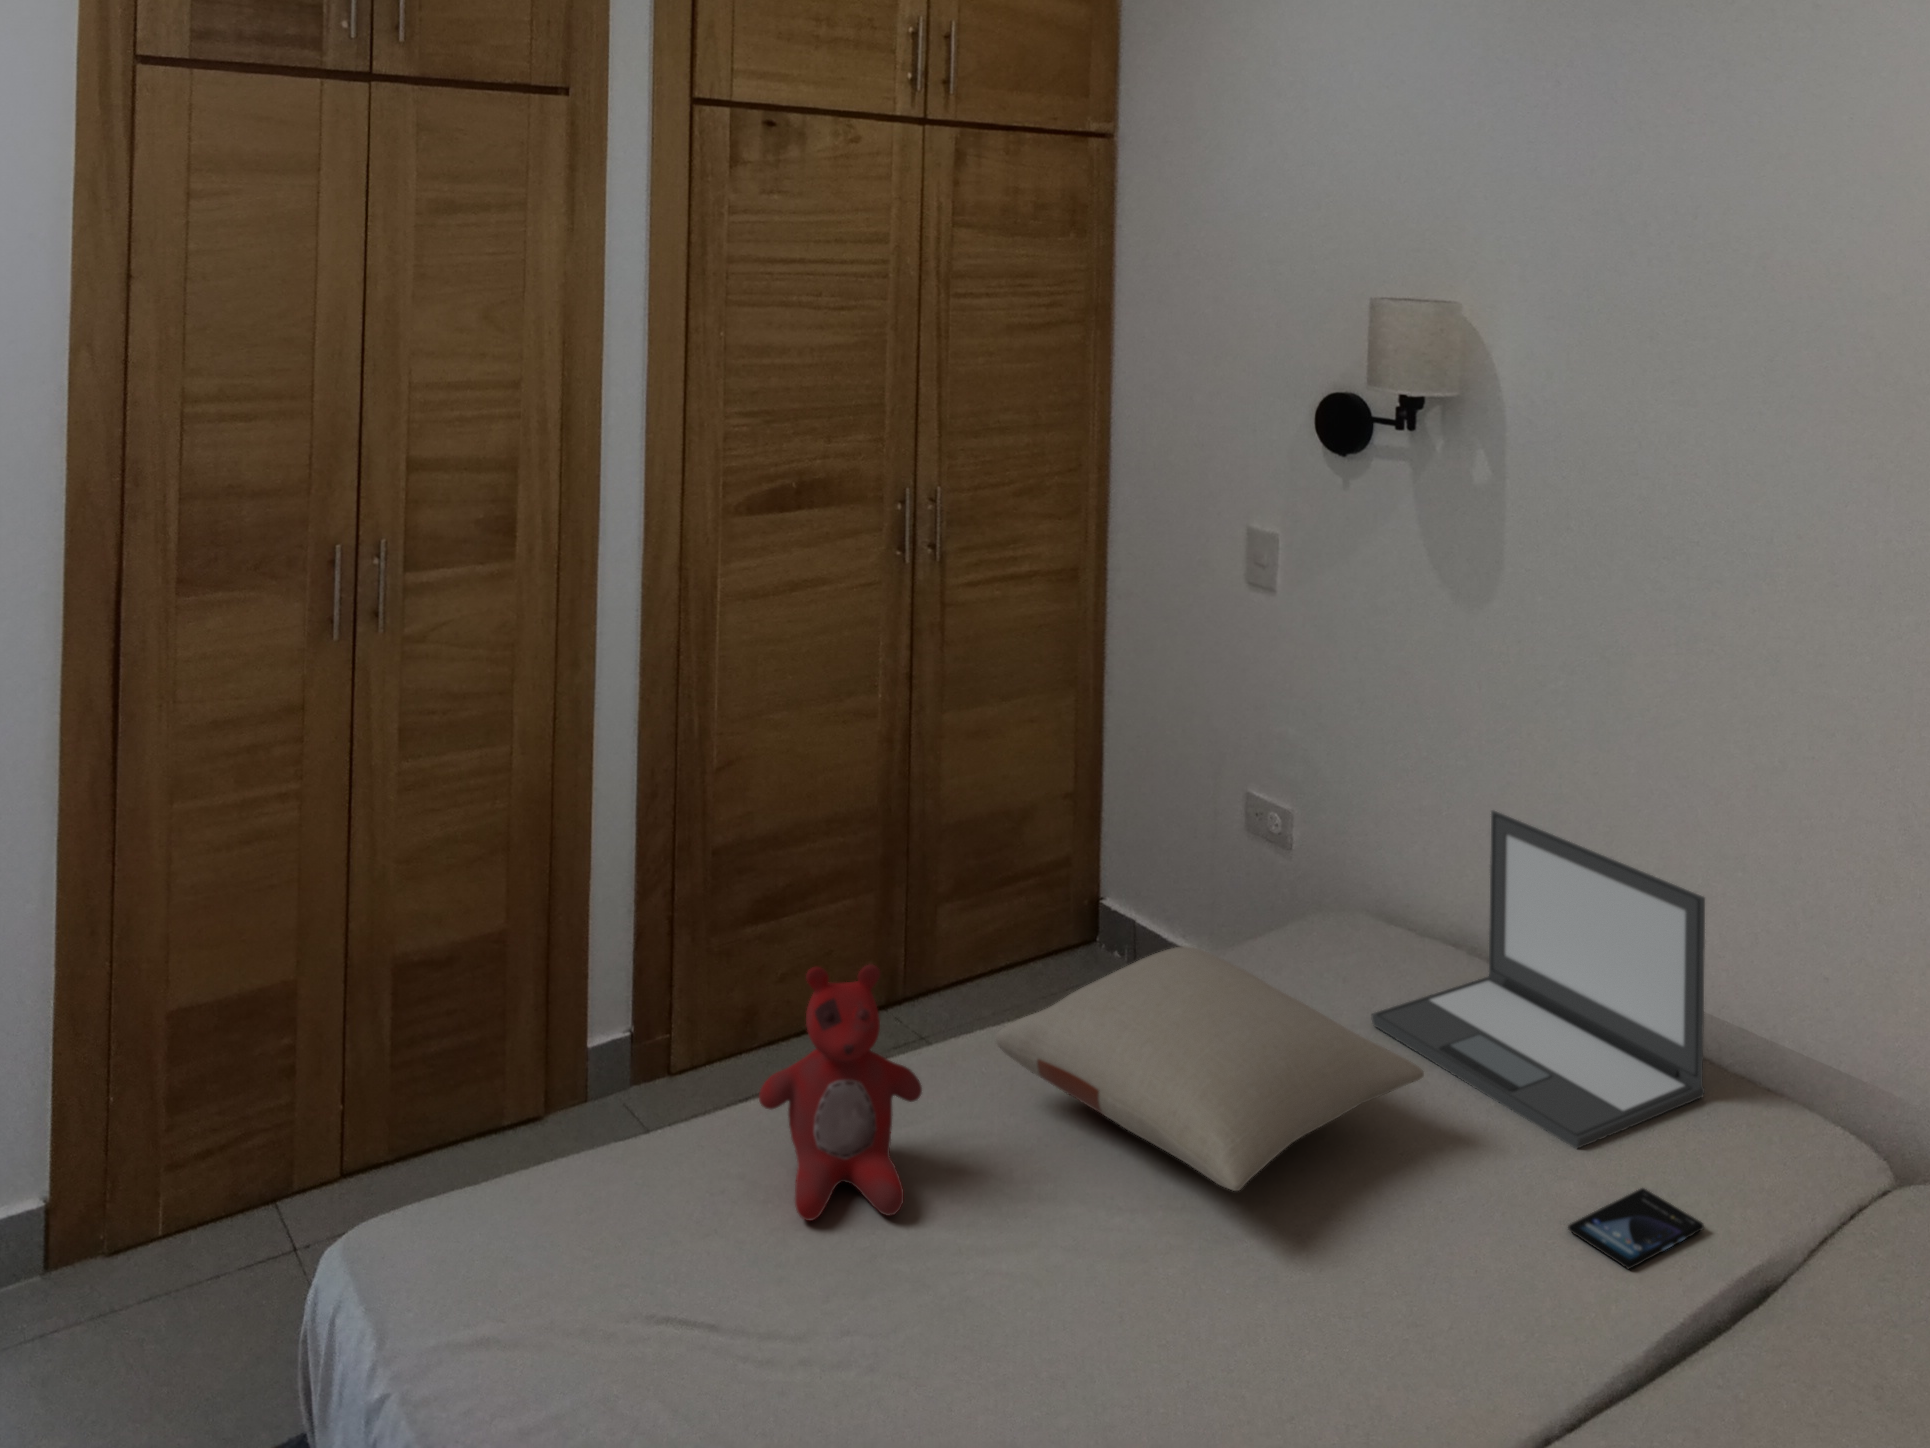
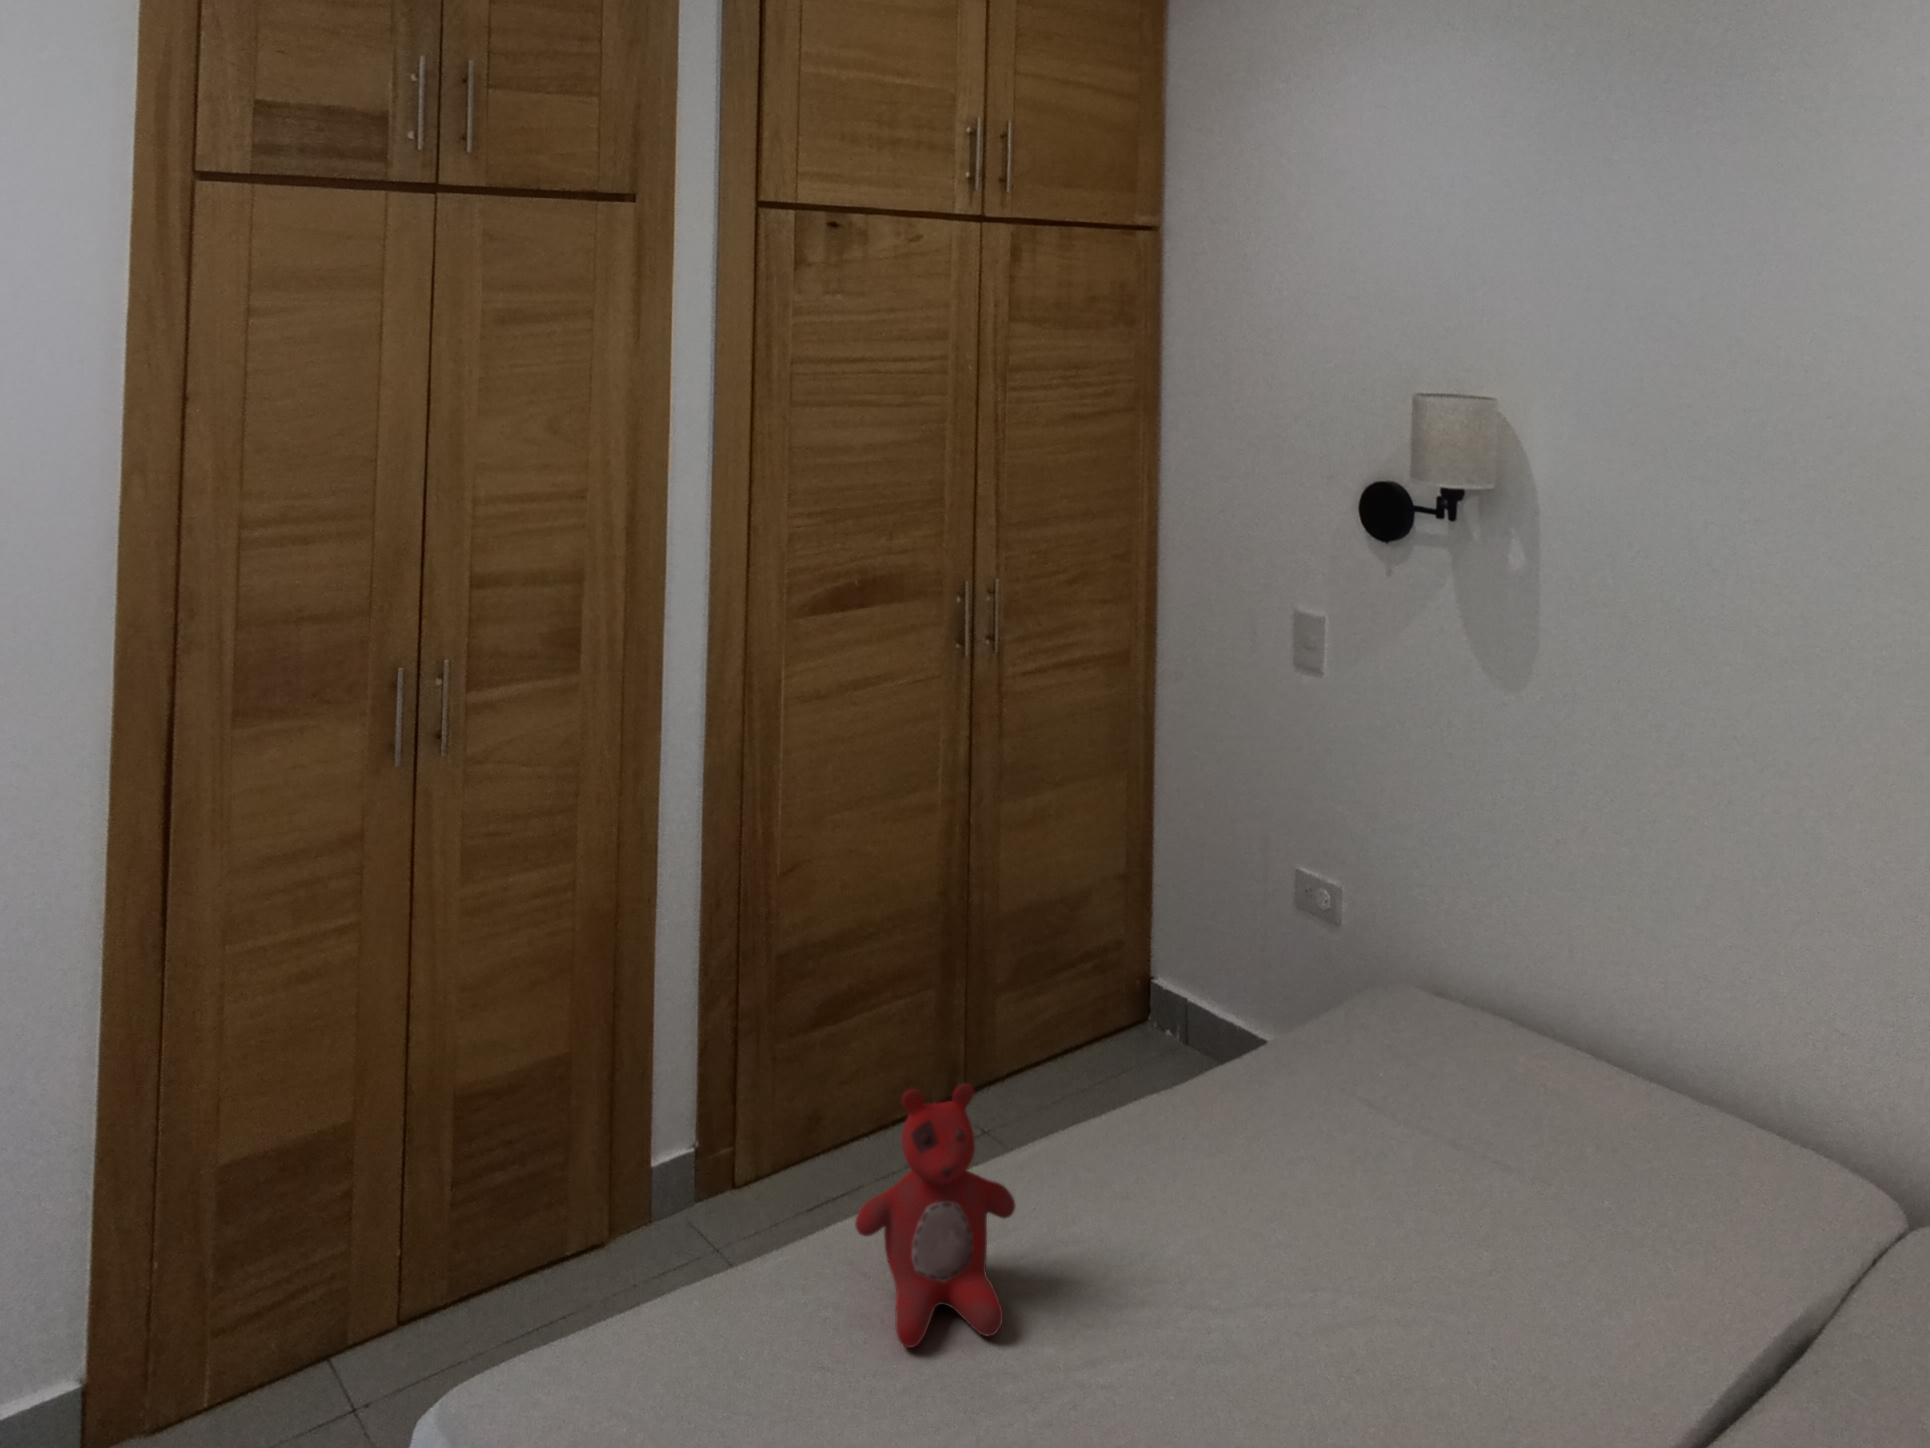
laptop: present [1372,811,1705,1149] -> none [1432,889,1739,1220]
pillow: present [996,946,1424,1191] -> none [1082,1040,1488,1288]
smartphone: present [1568,1188,1704,1269] -> none [1625,1253,1746,1336]

